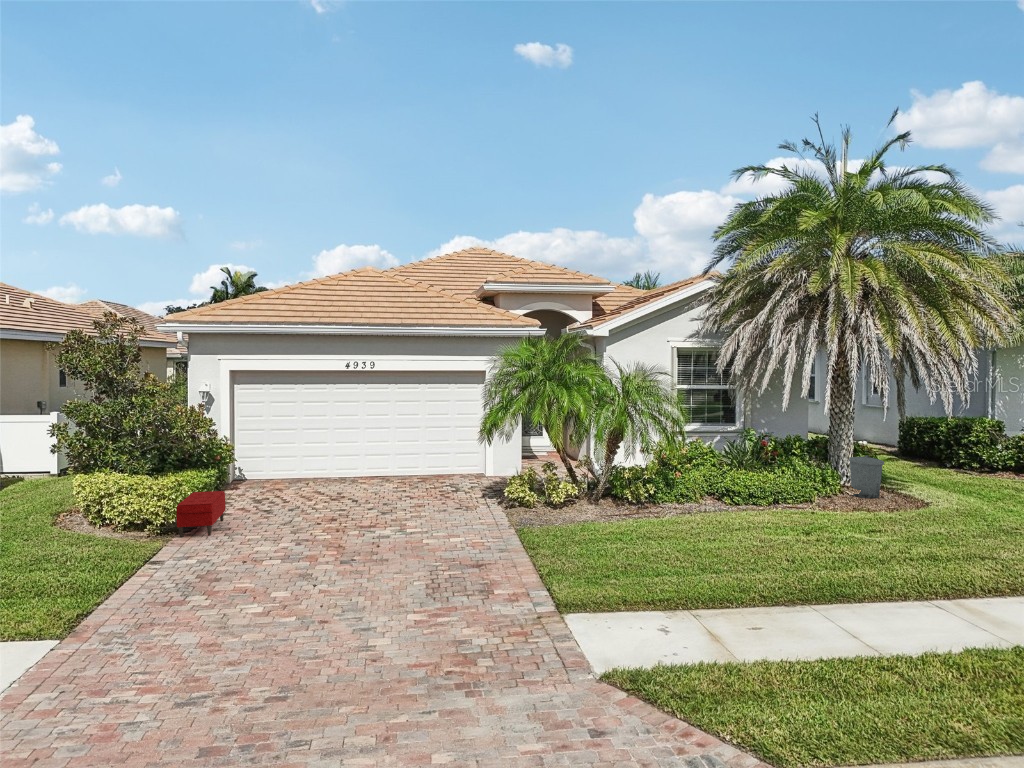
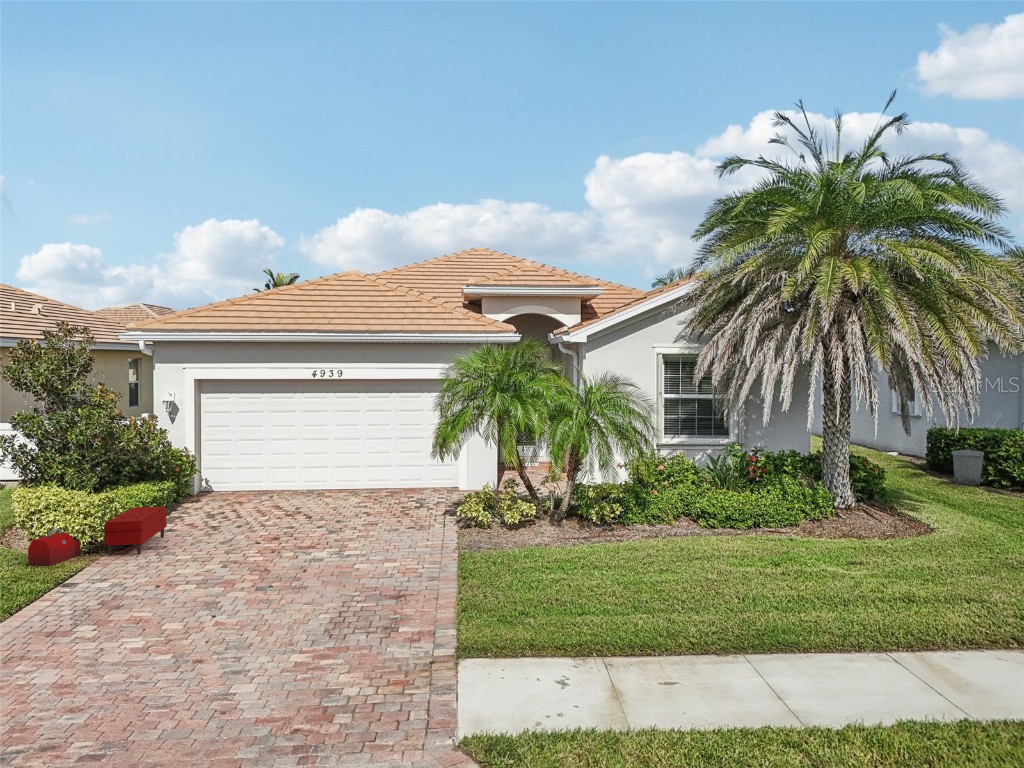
trash can: present [849,455,884,498] -> present [951,449,984,485]
toolbox: none [106,511,152,546] -> present [28,528,80,566]

